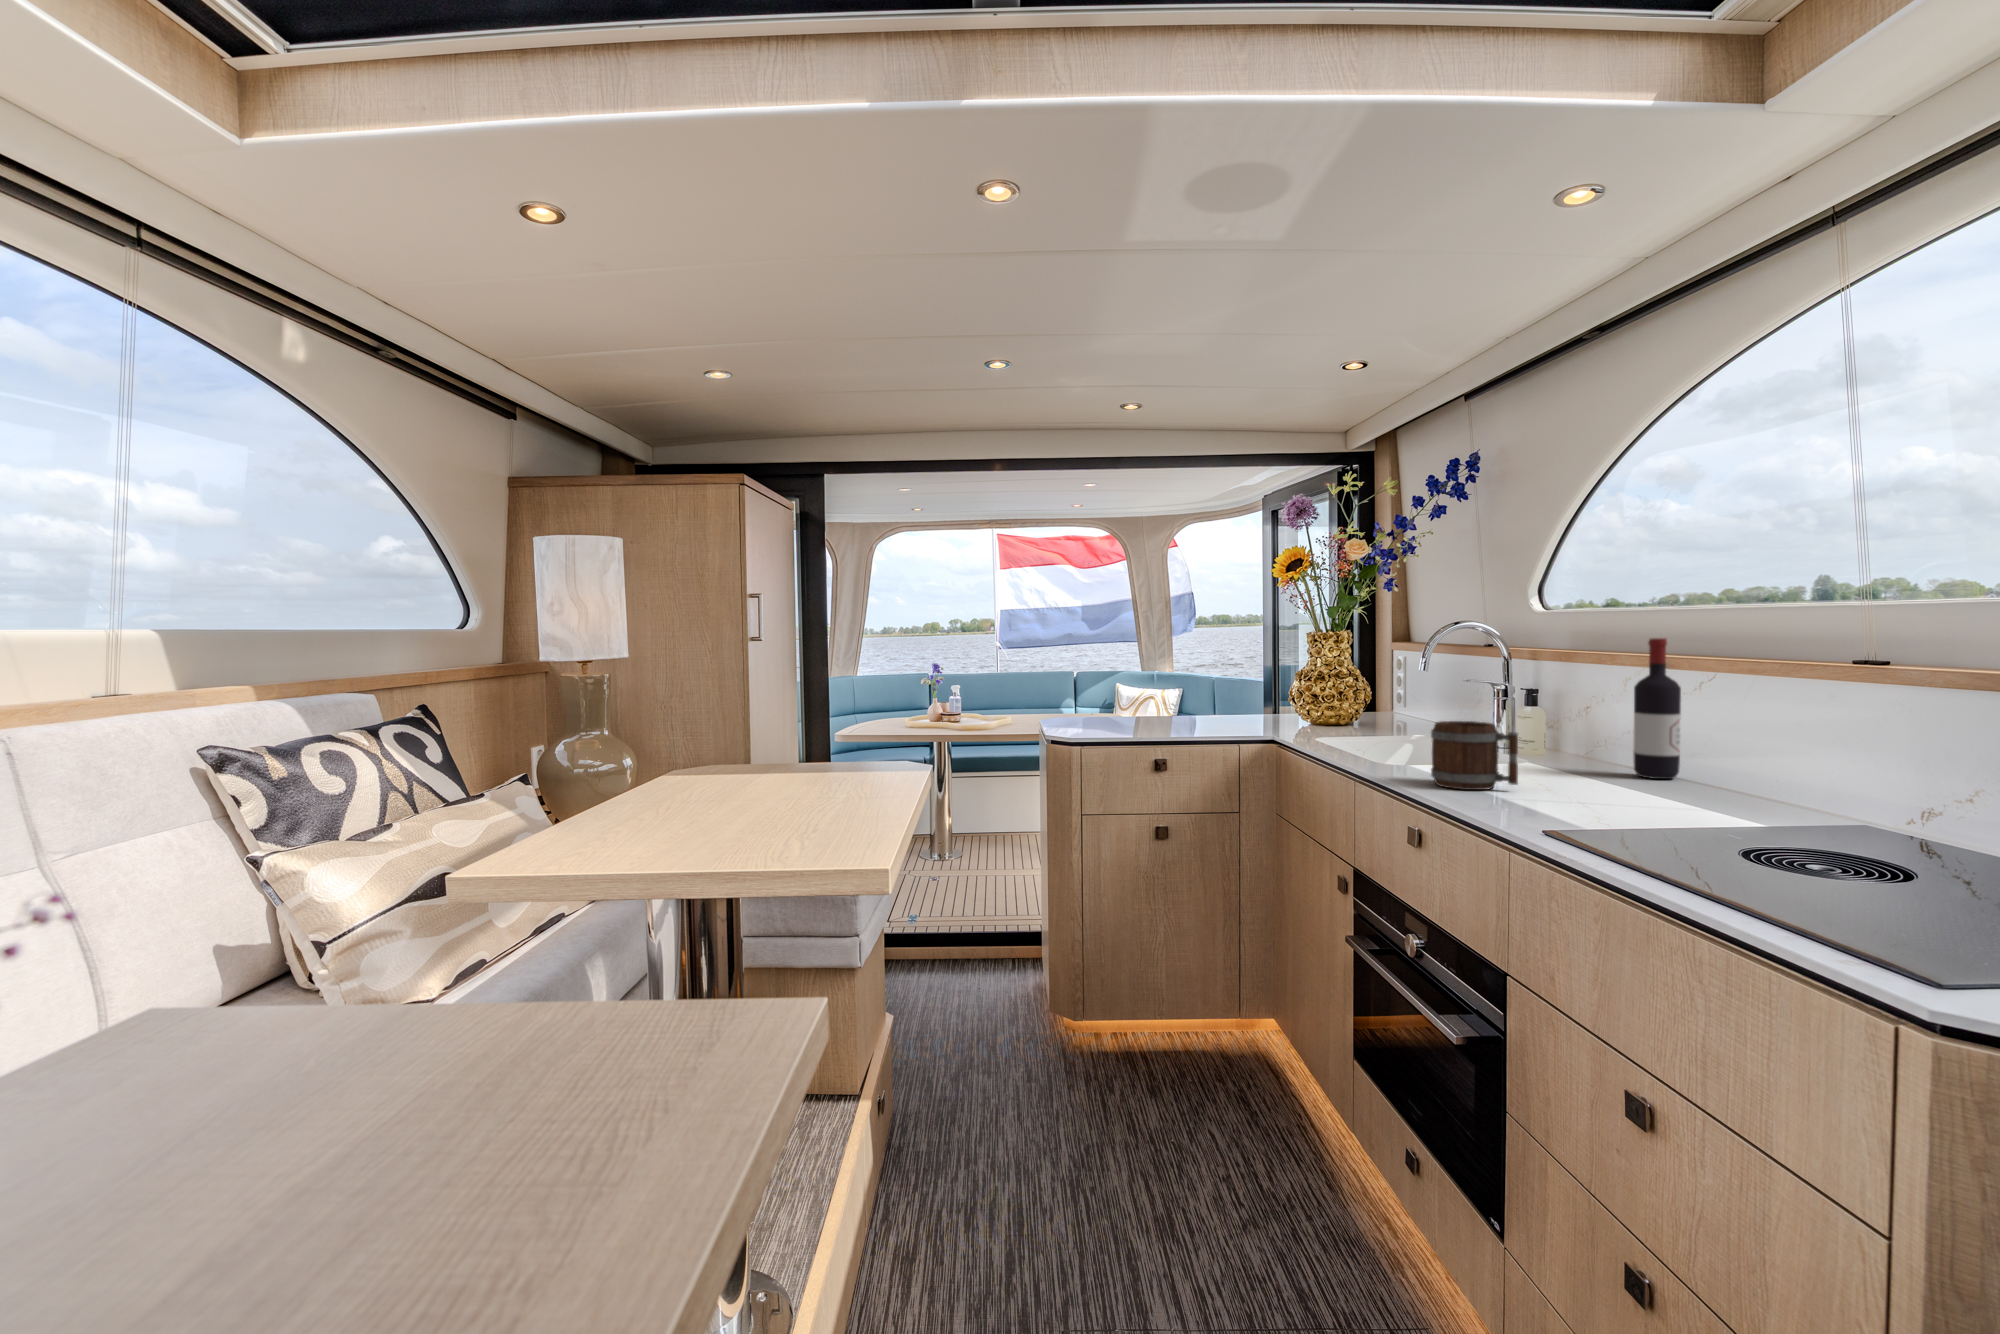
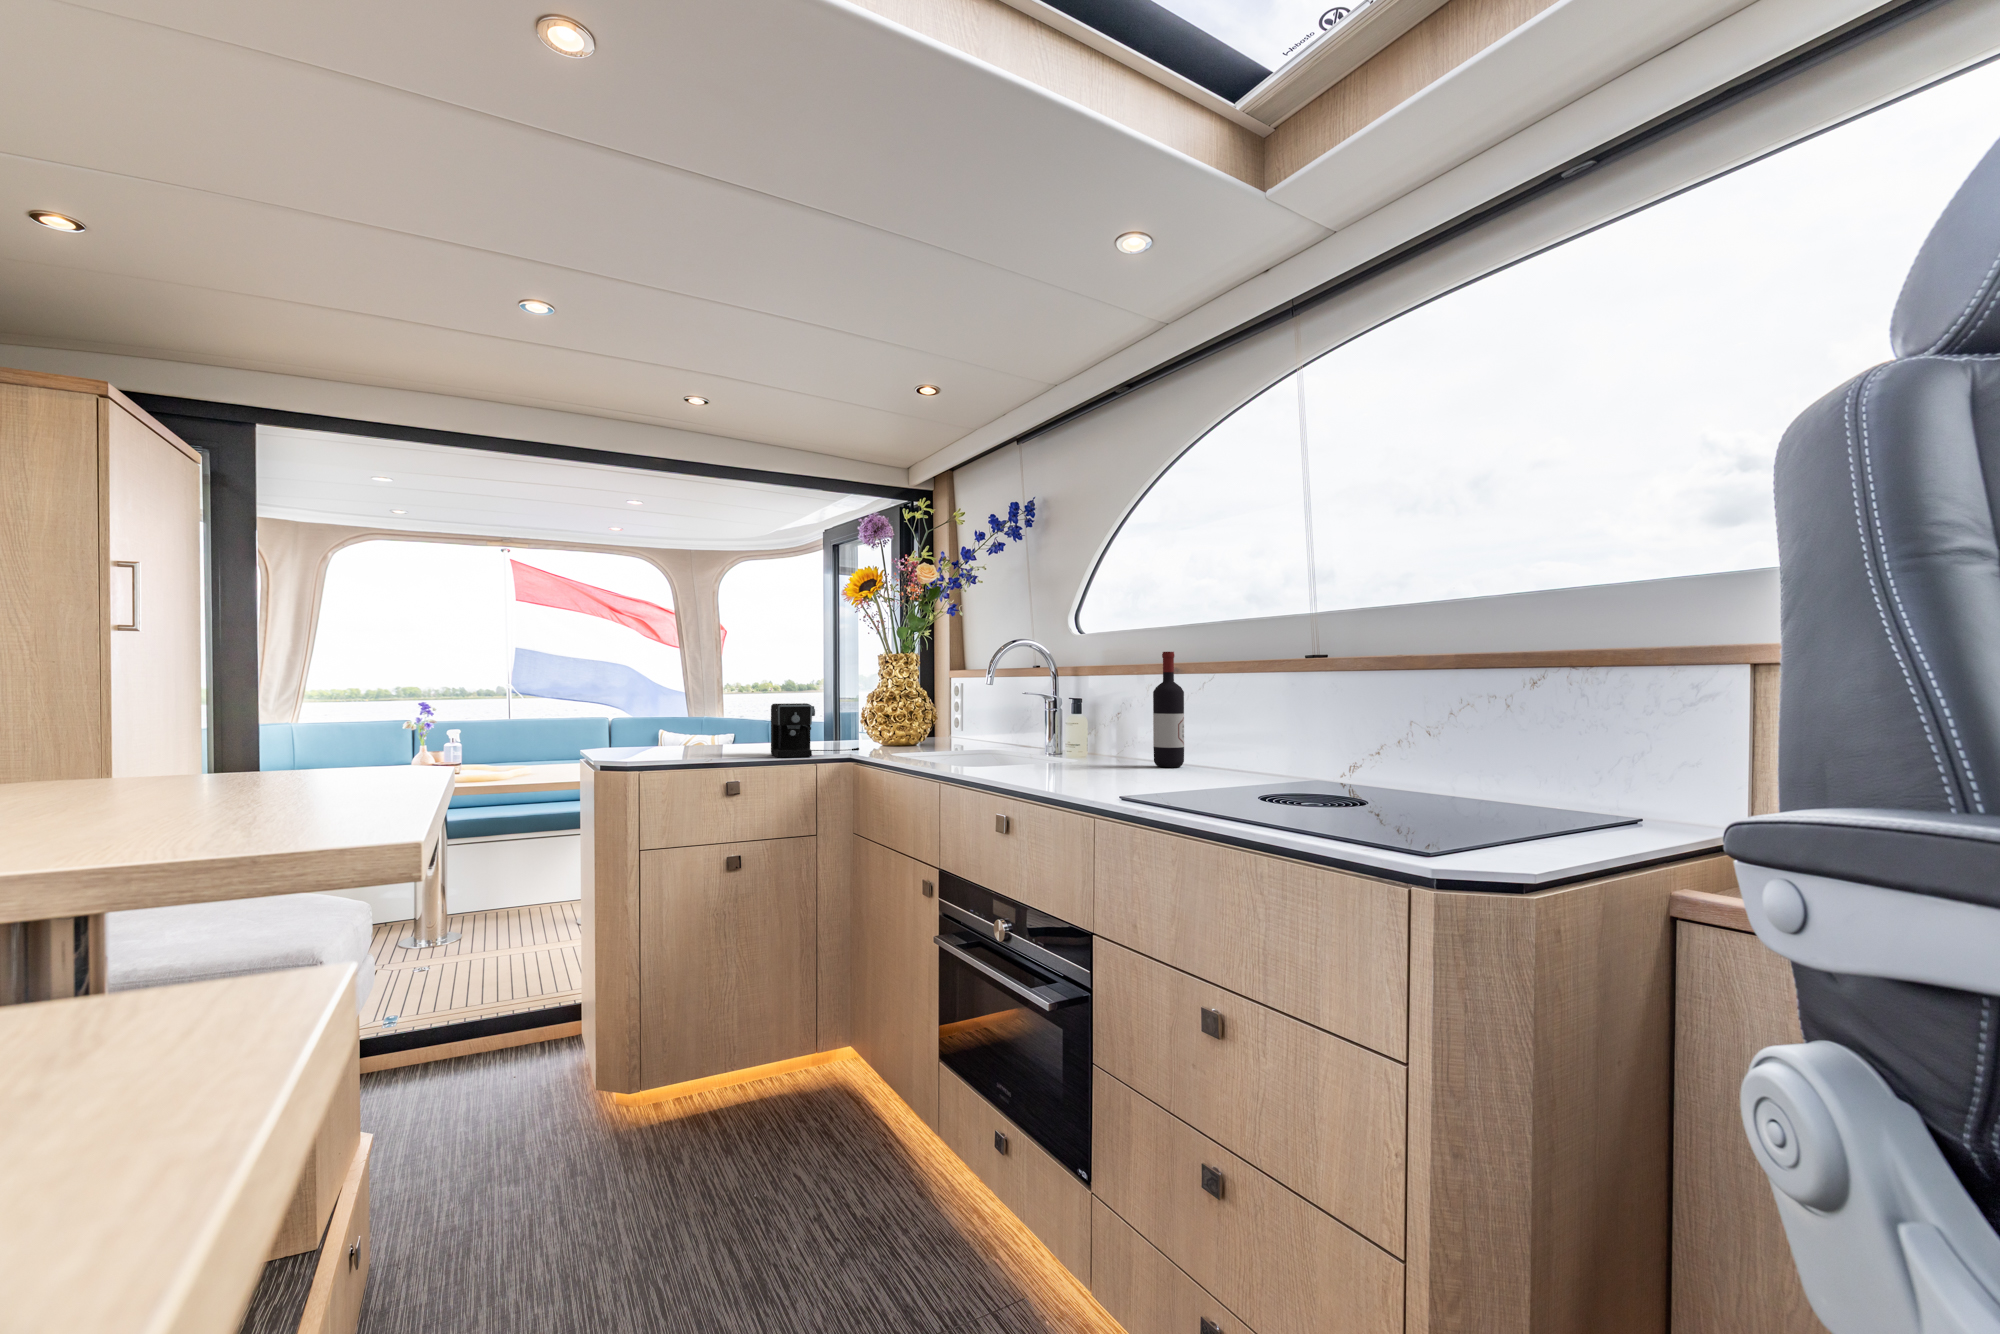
coffee maker: none [1194,686,1282,738] -> present [771,703,859,757]
mug: present [1431,721,1518,790] -> none [1011,720,1081,780]

